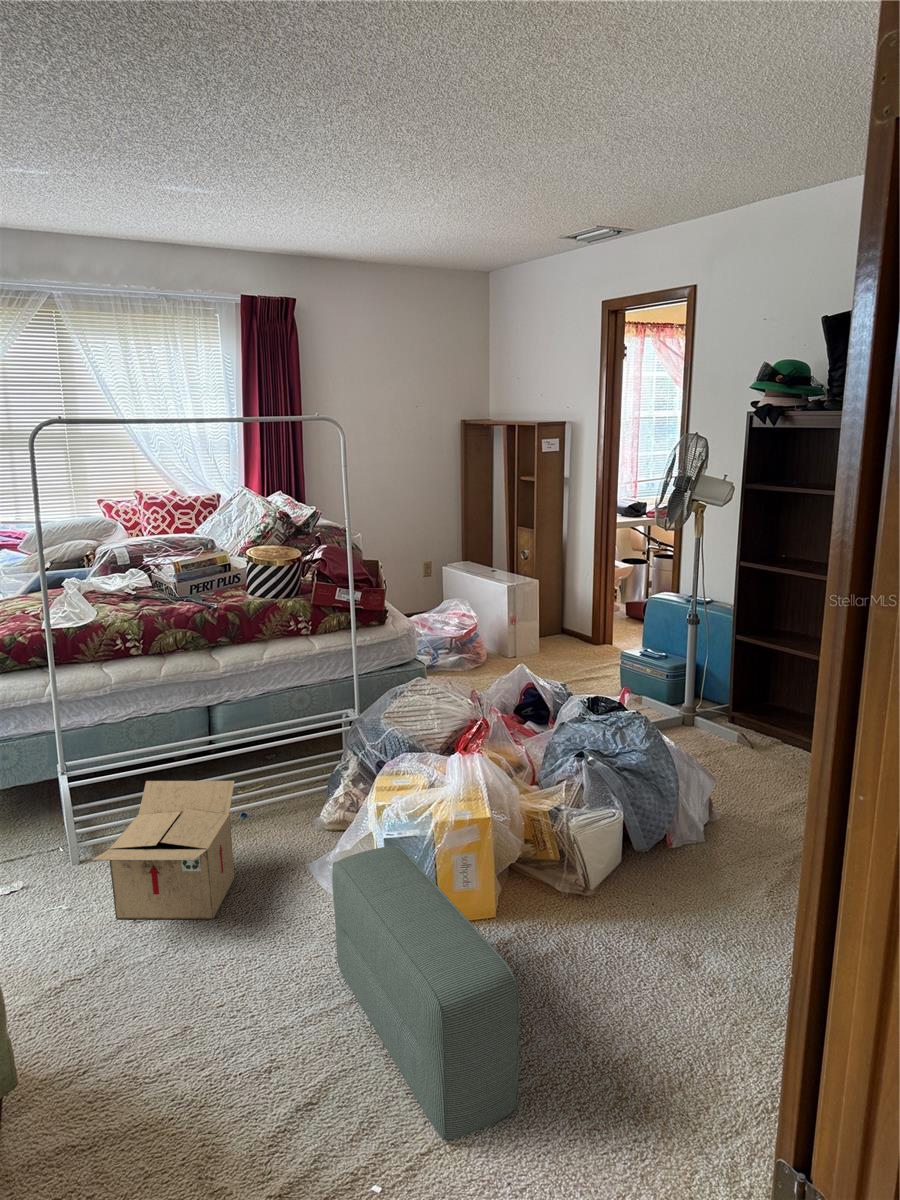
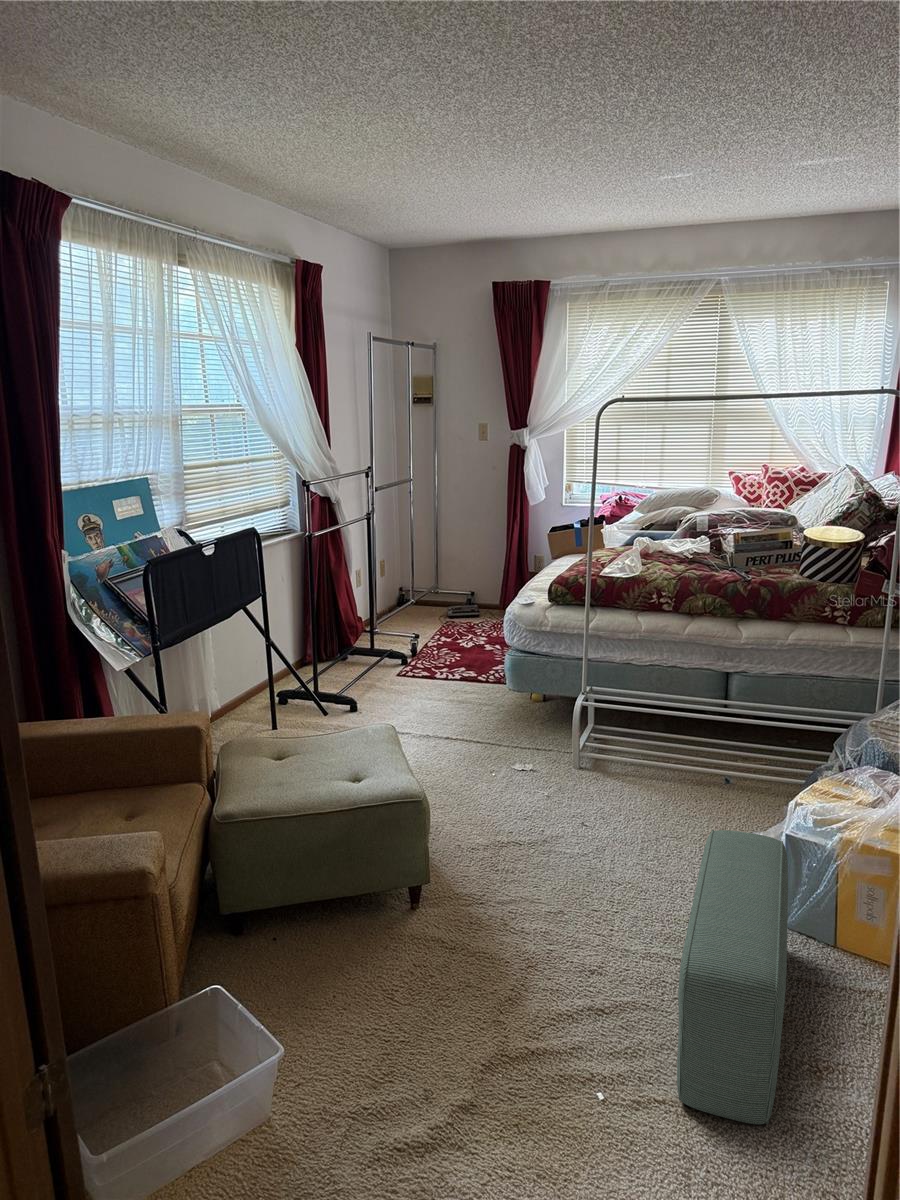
cardboard box: present [92,781,235,919] -> none [552,718,697,850]

